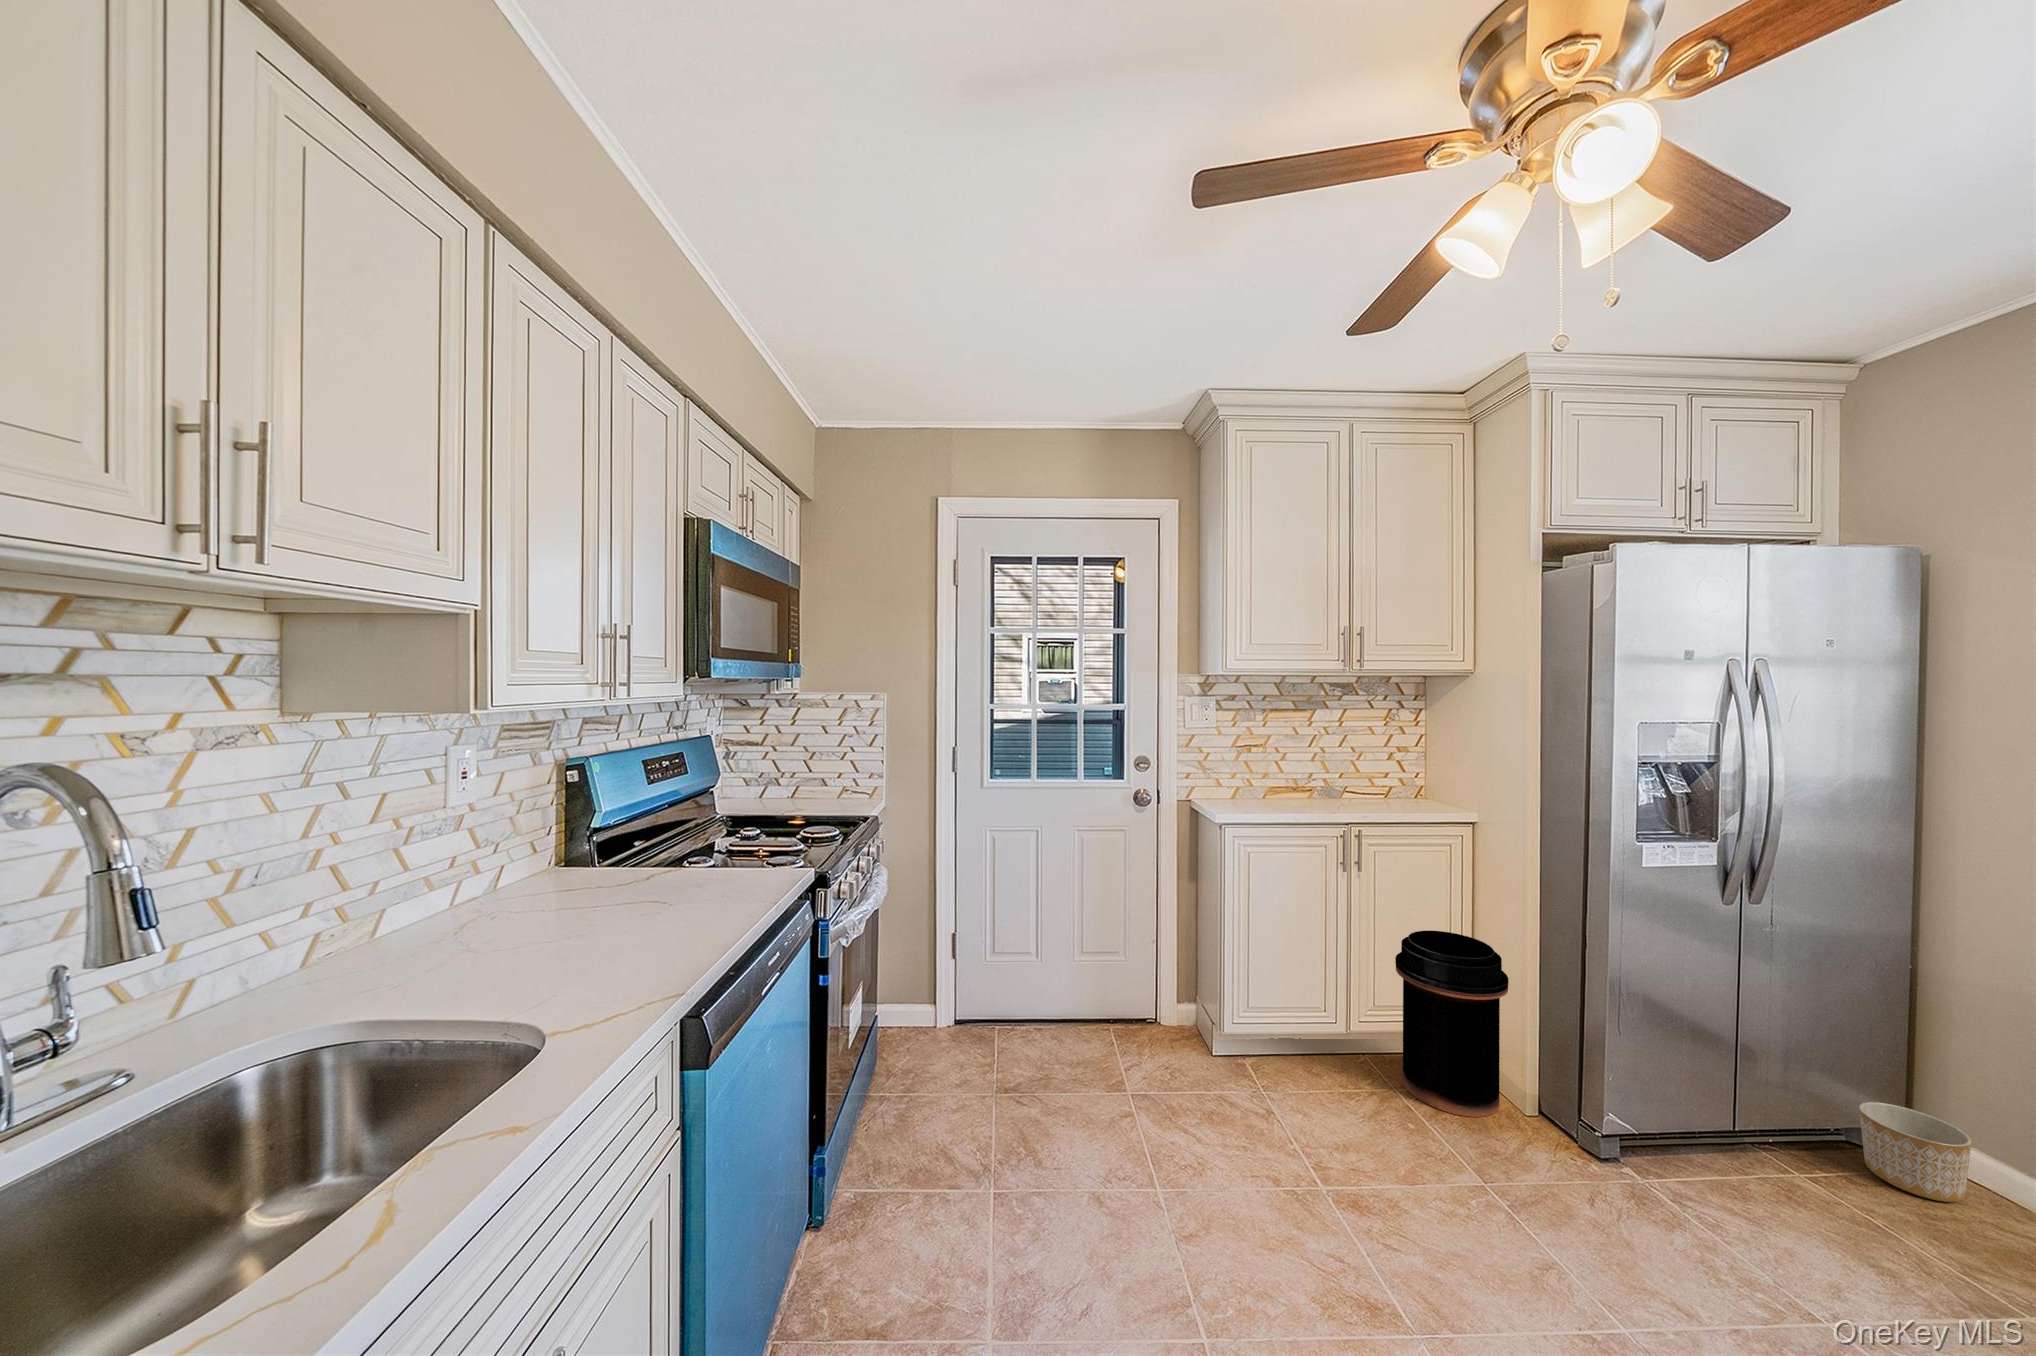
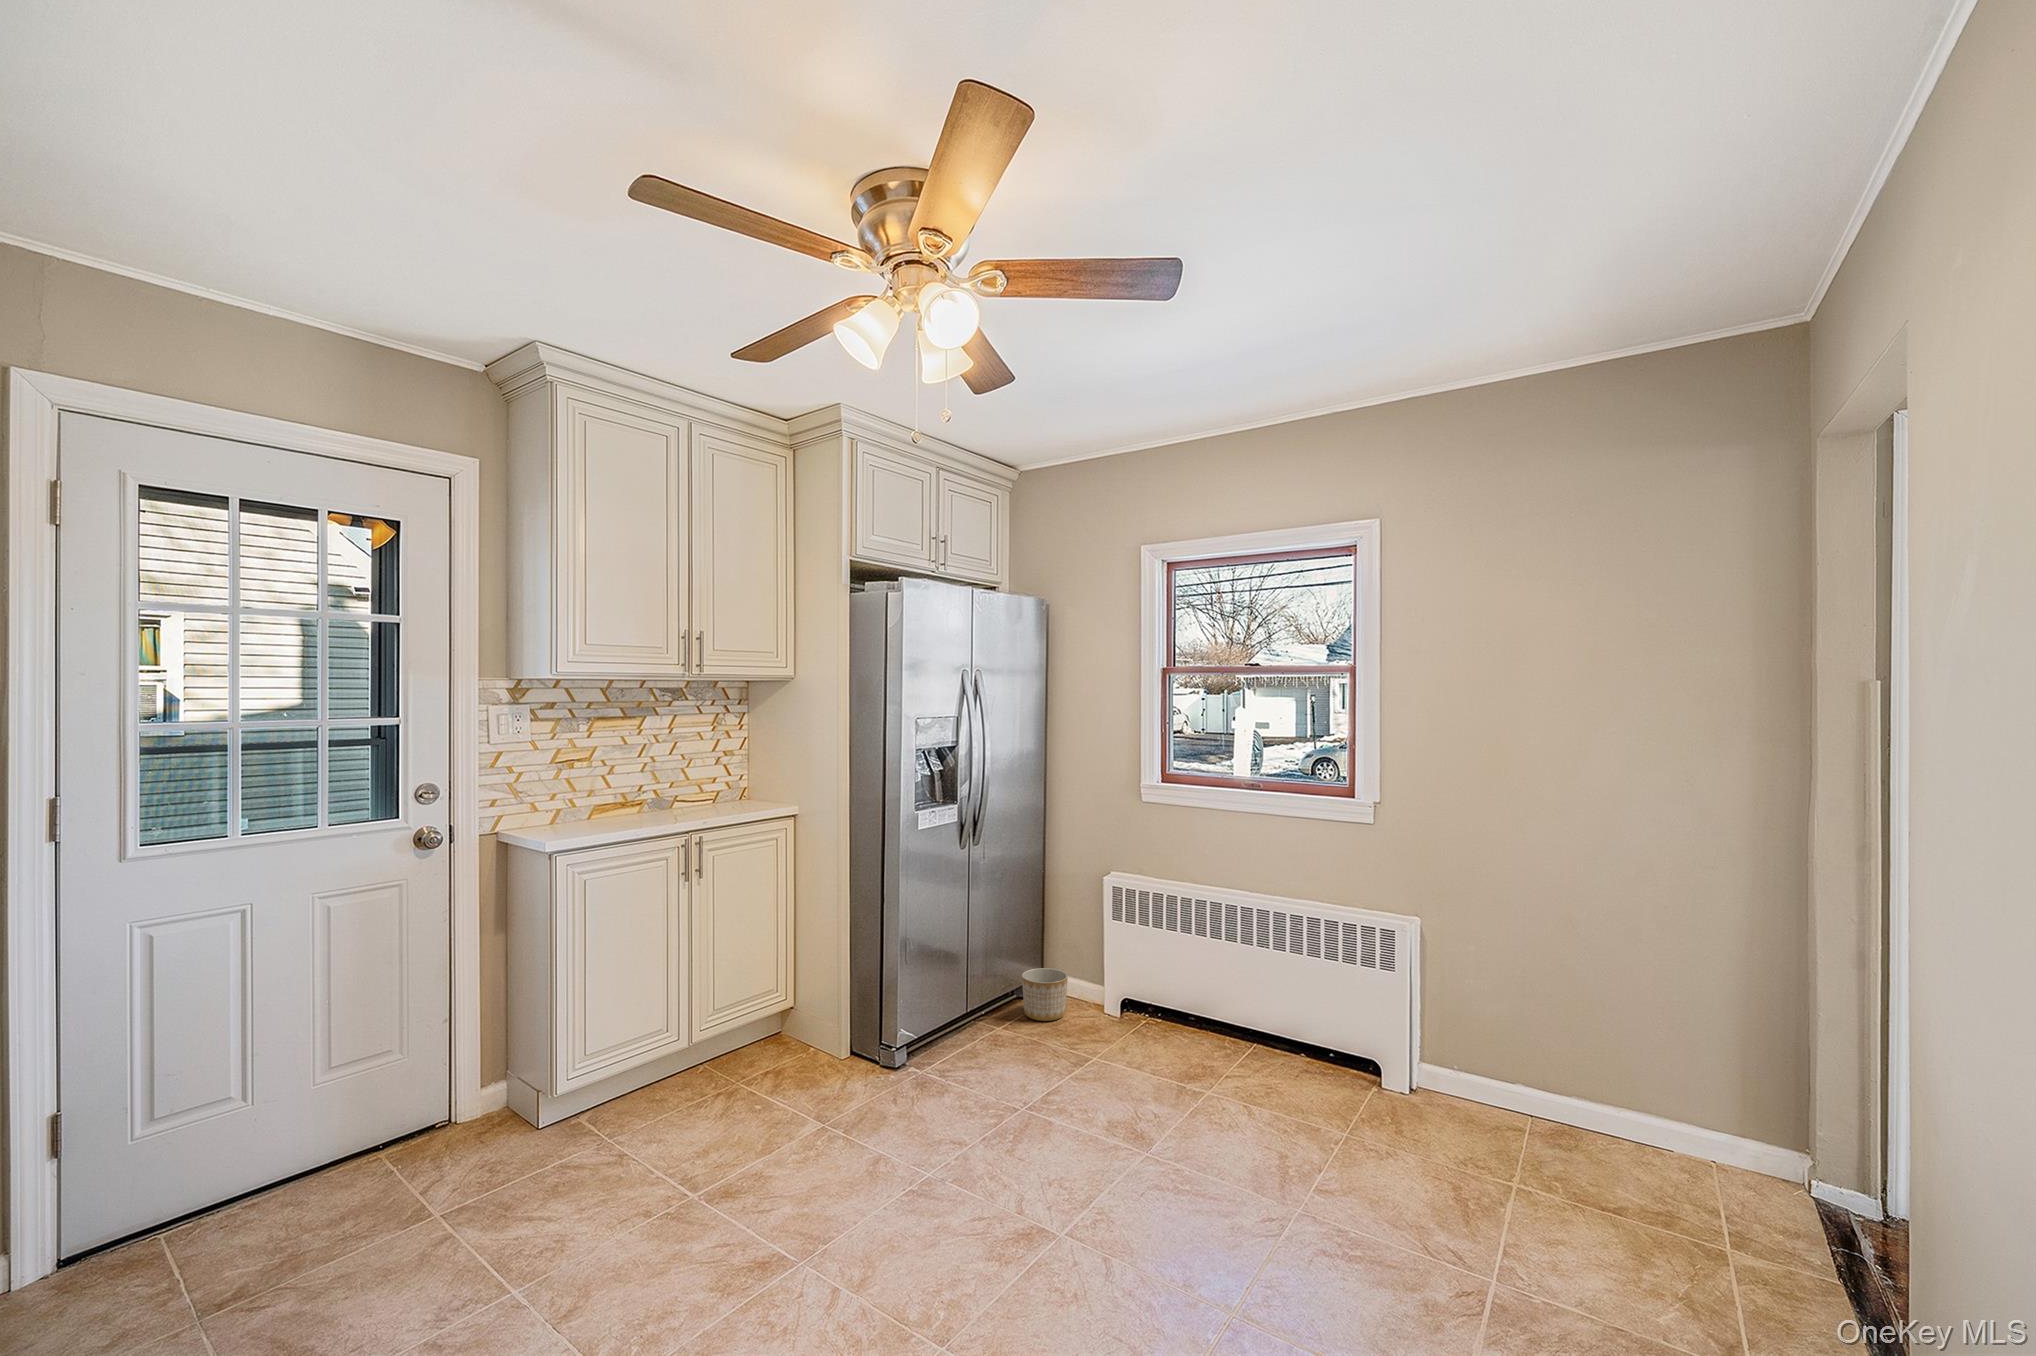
trash can: present [1395,931,1509,1117] -> none [734,922,827,1087]

